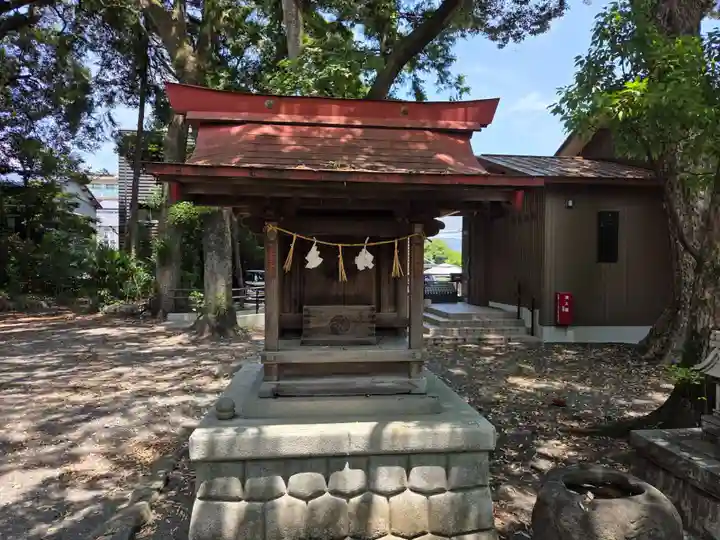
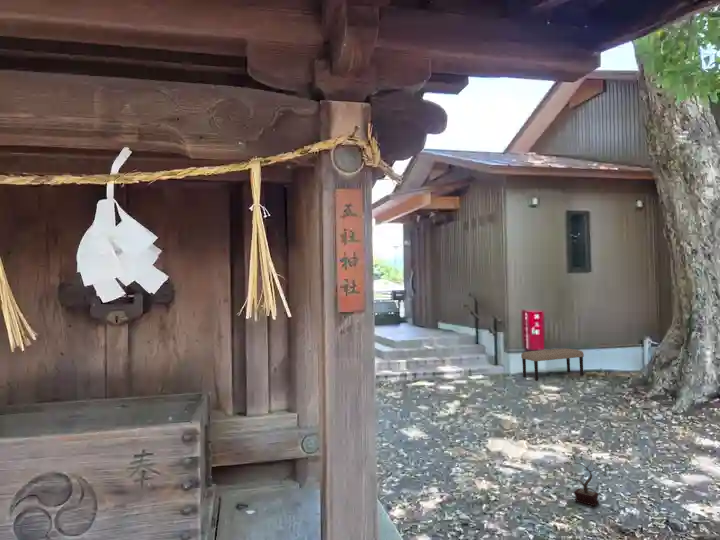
bench: none [551,324,603,347] -> present [521,348,584,380]

